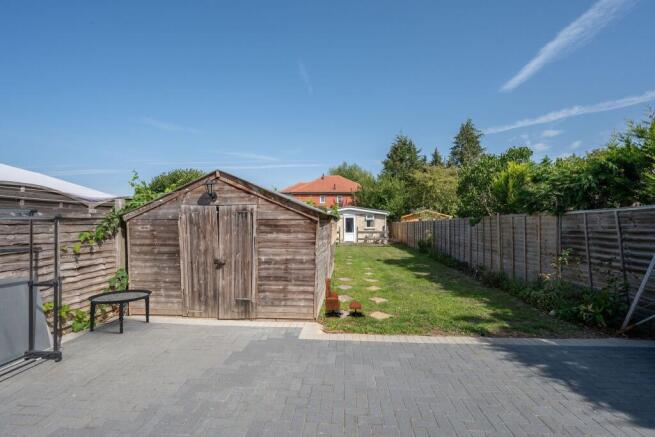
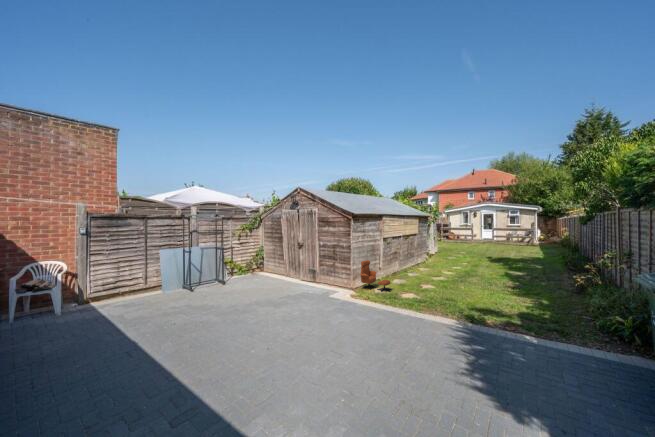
round table: present [87,289,152,333] -> none [237,258,268,280]

